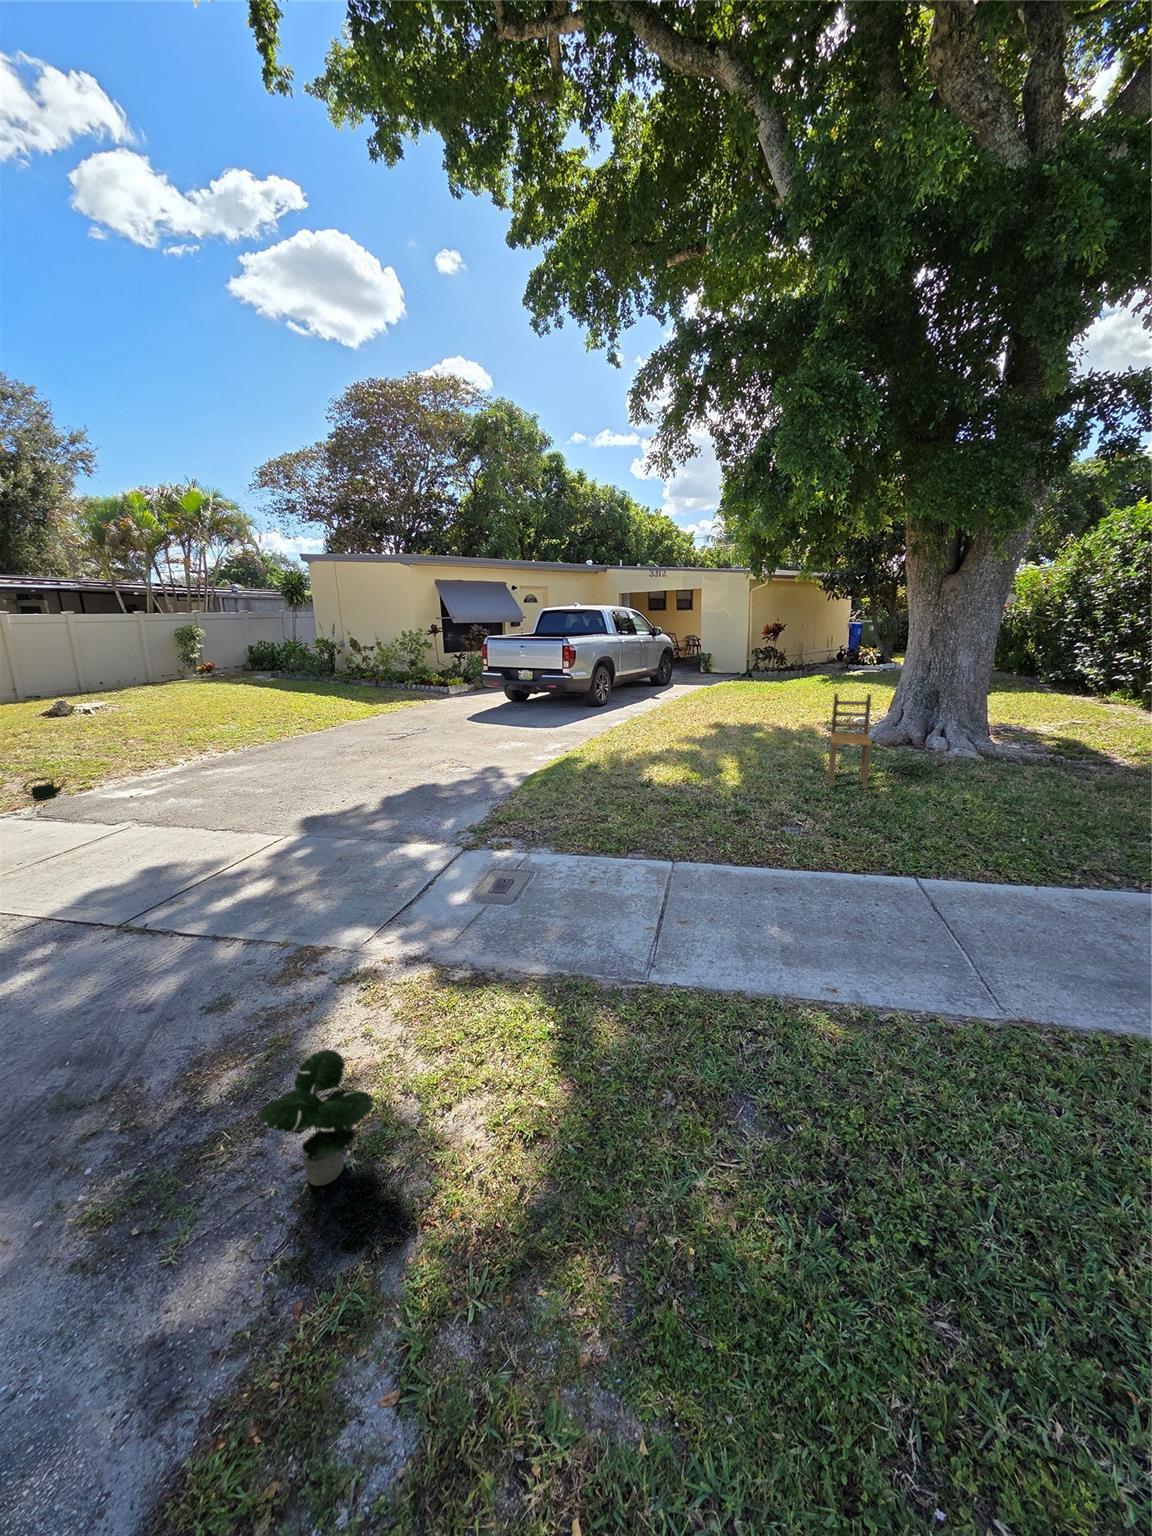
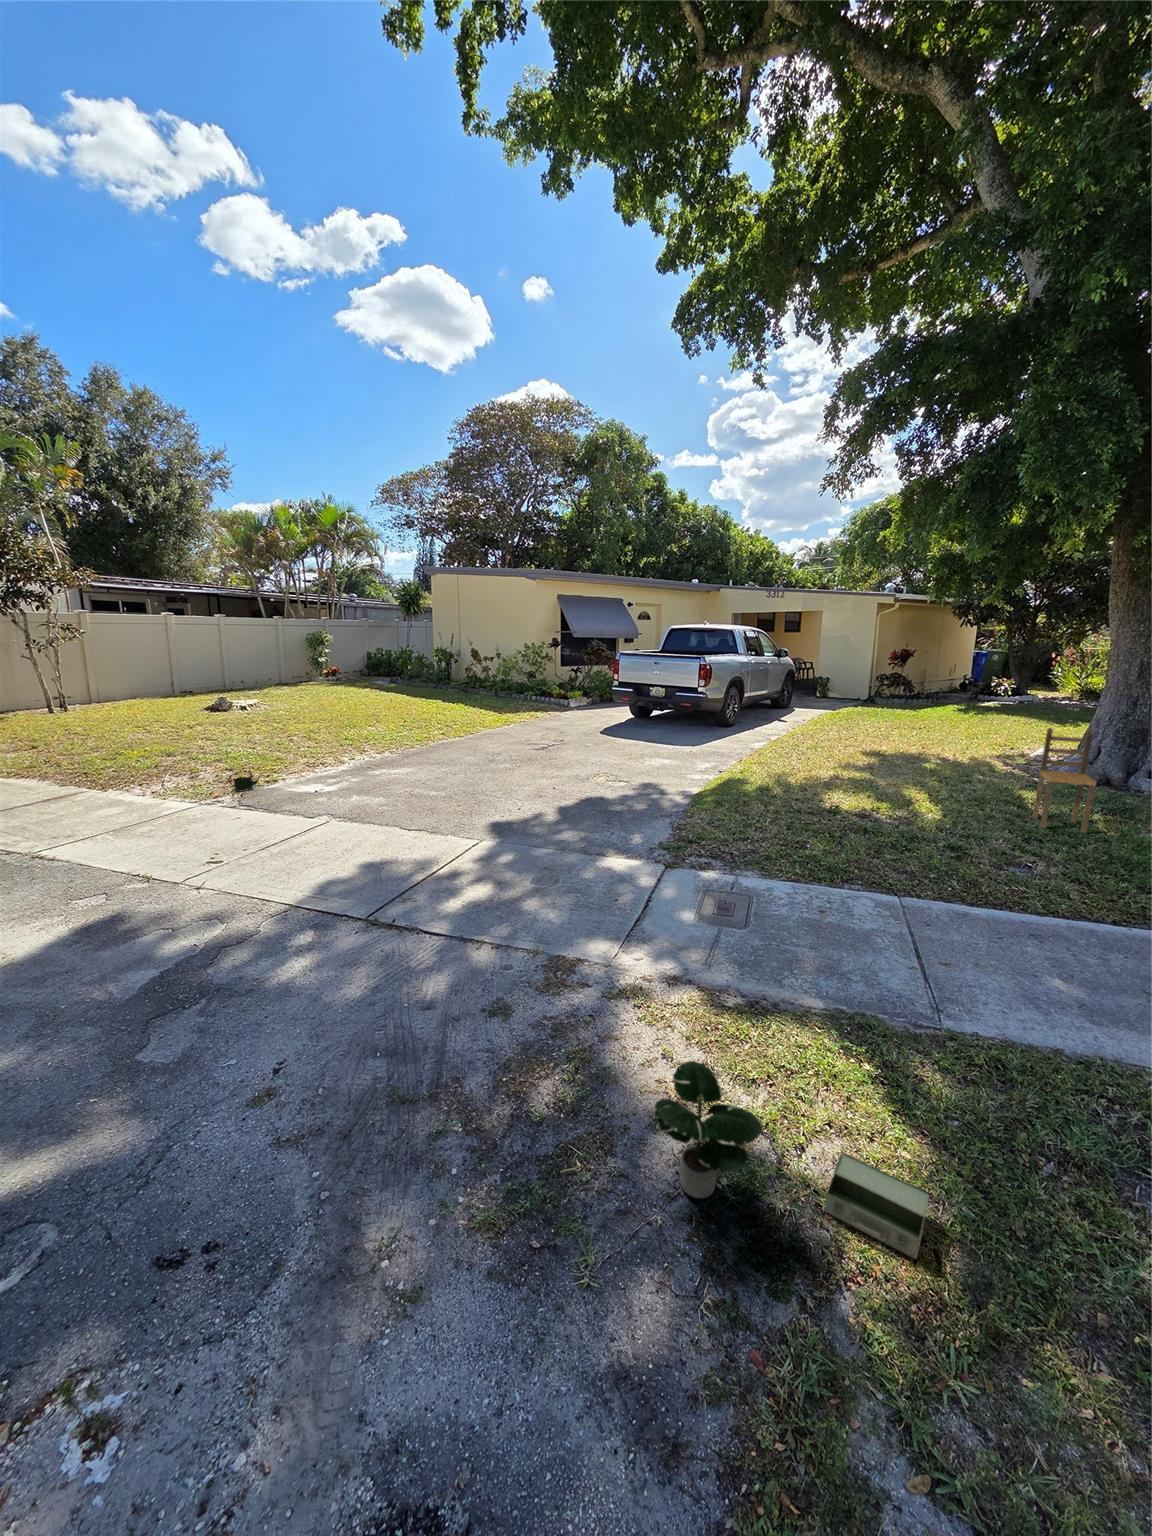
toolbox: none [439,1122,540,1219] -> present [824,1153,929,1259]

